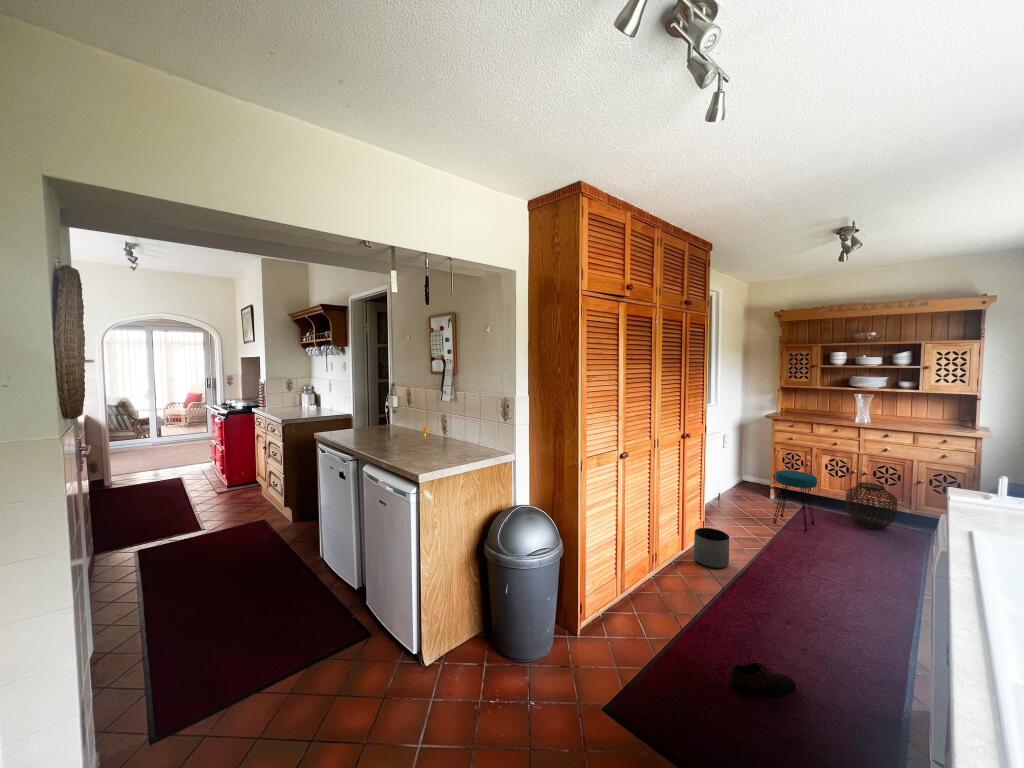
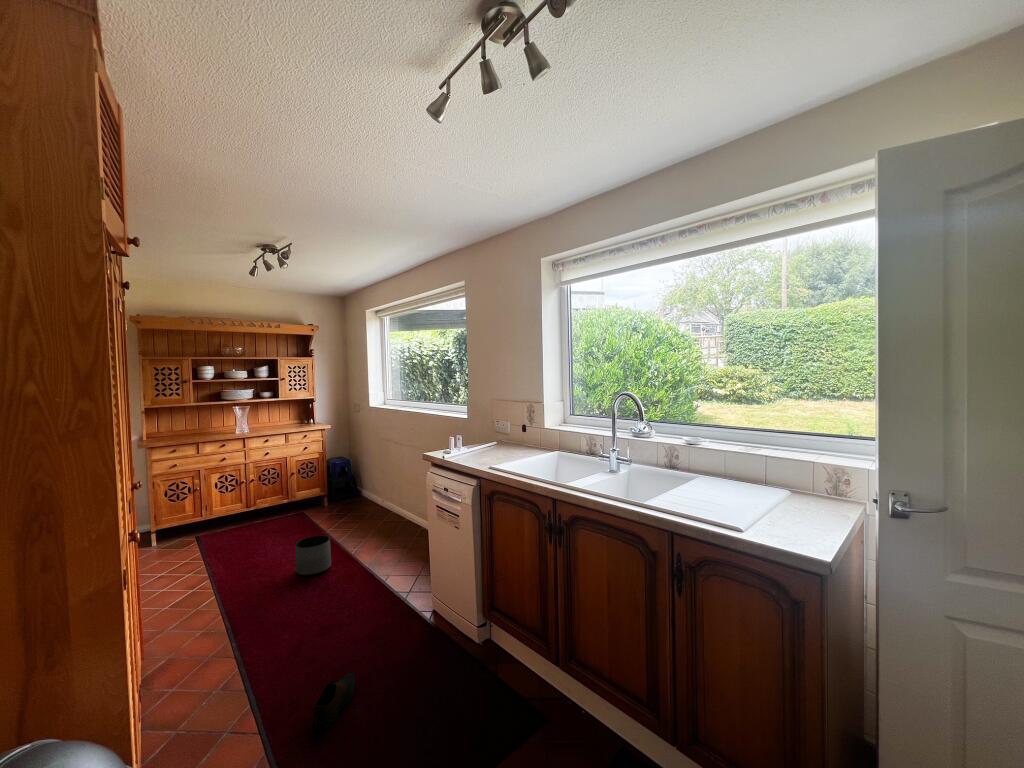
stool: present [774,470,817,531] -> none [178,496,226,566]
woven basket: present [845,482,897,529] -> none [241,487,284,530]
planter: present [694,528,729,568] -> present [295,535,331,576]

